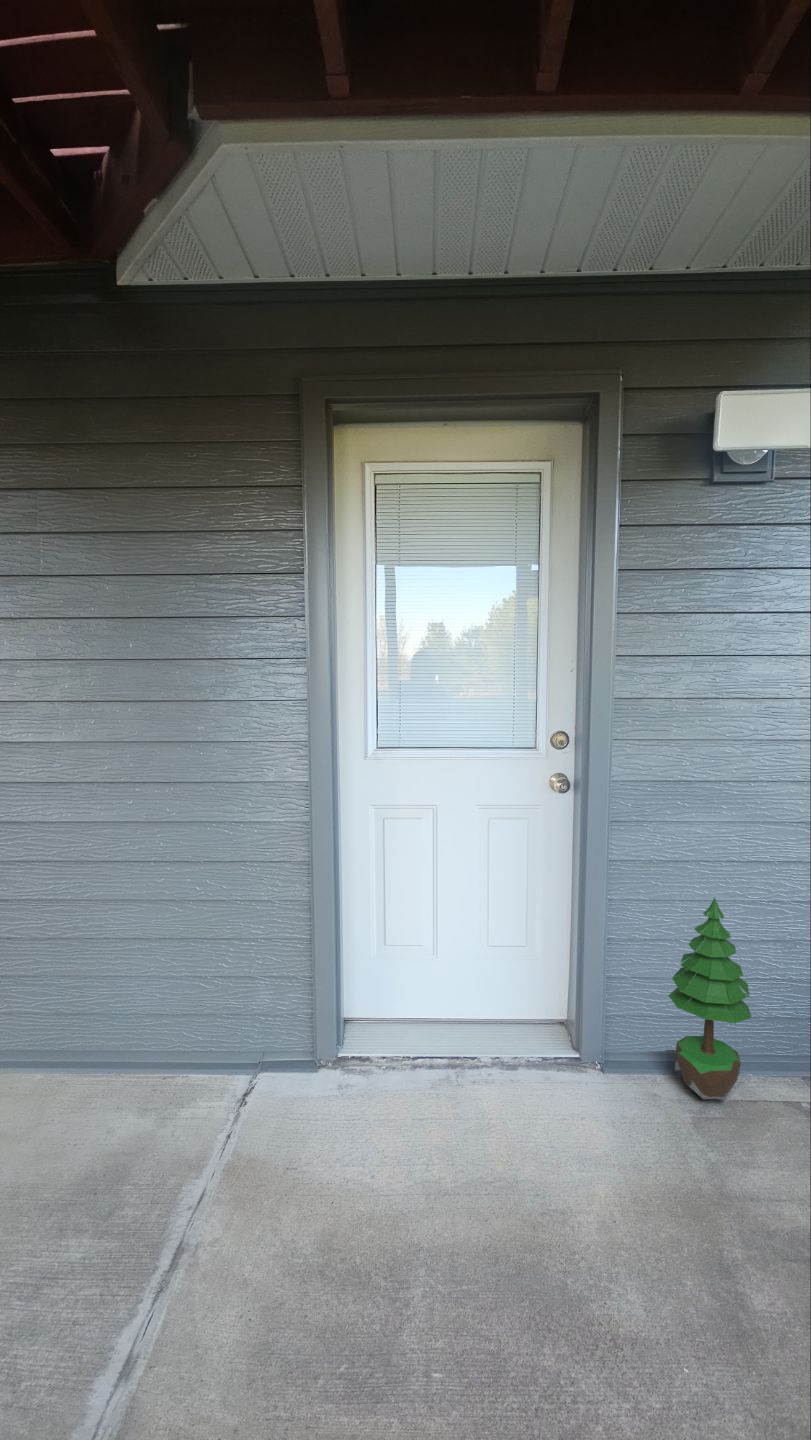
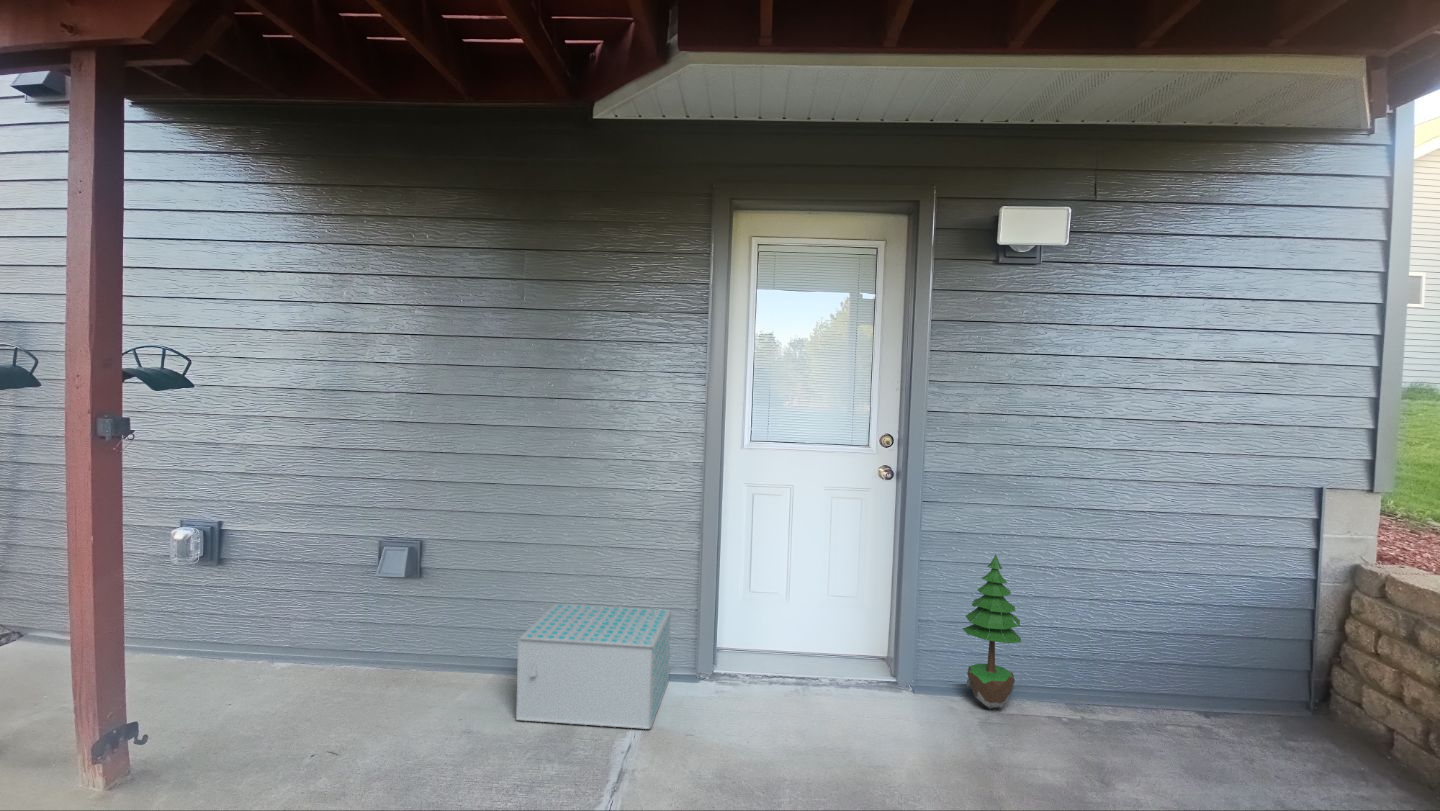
storage box: none [36,982,278,1183] -> present [516,604,671,729]

